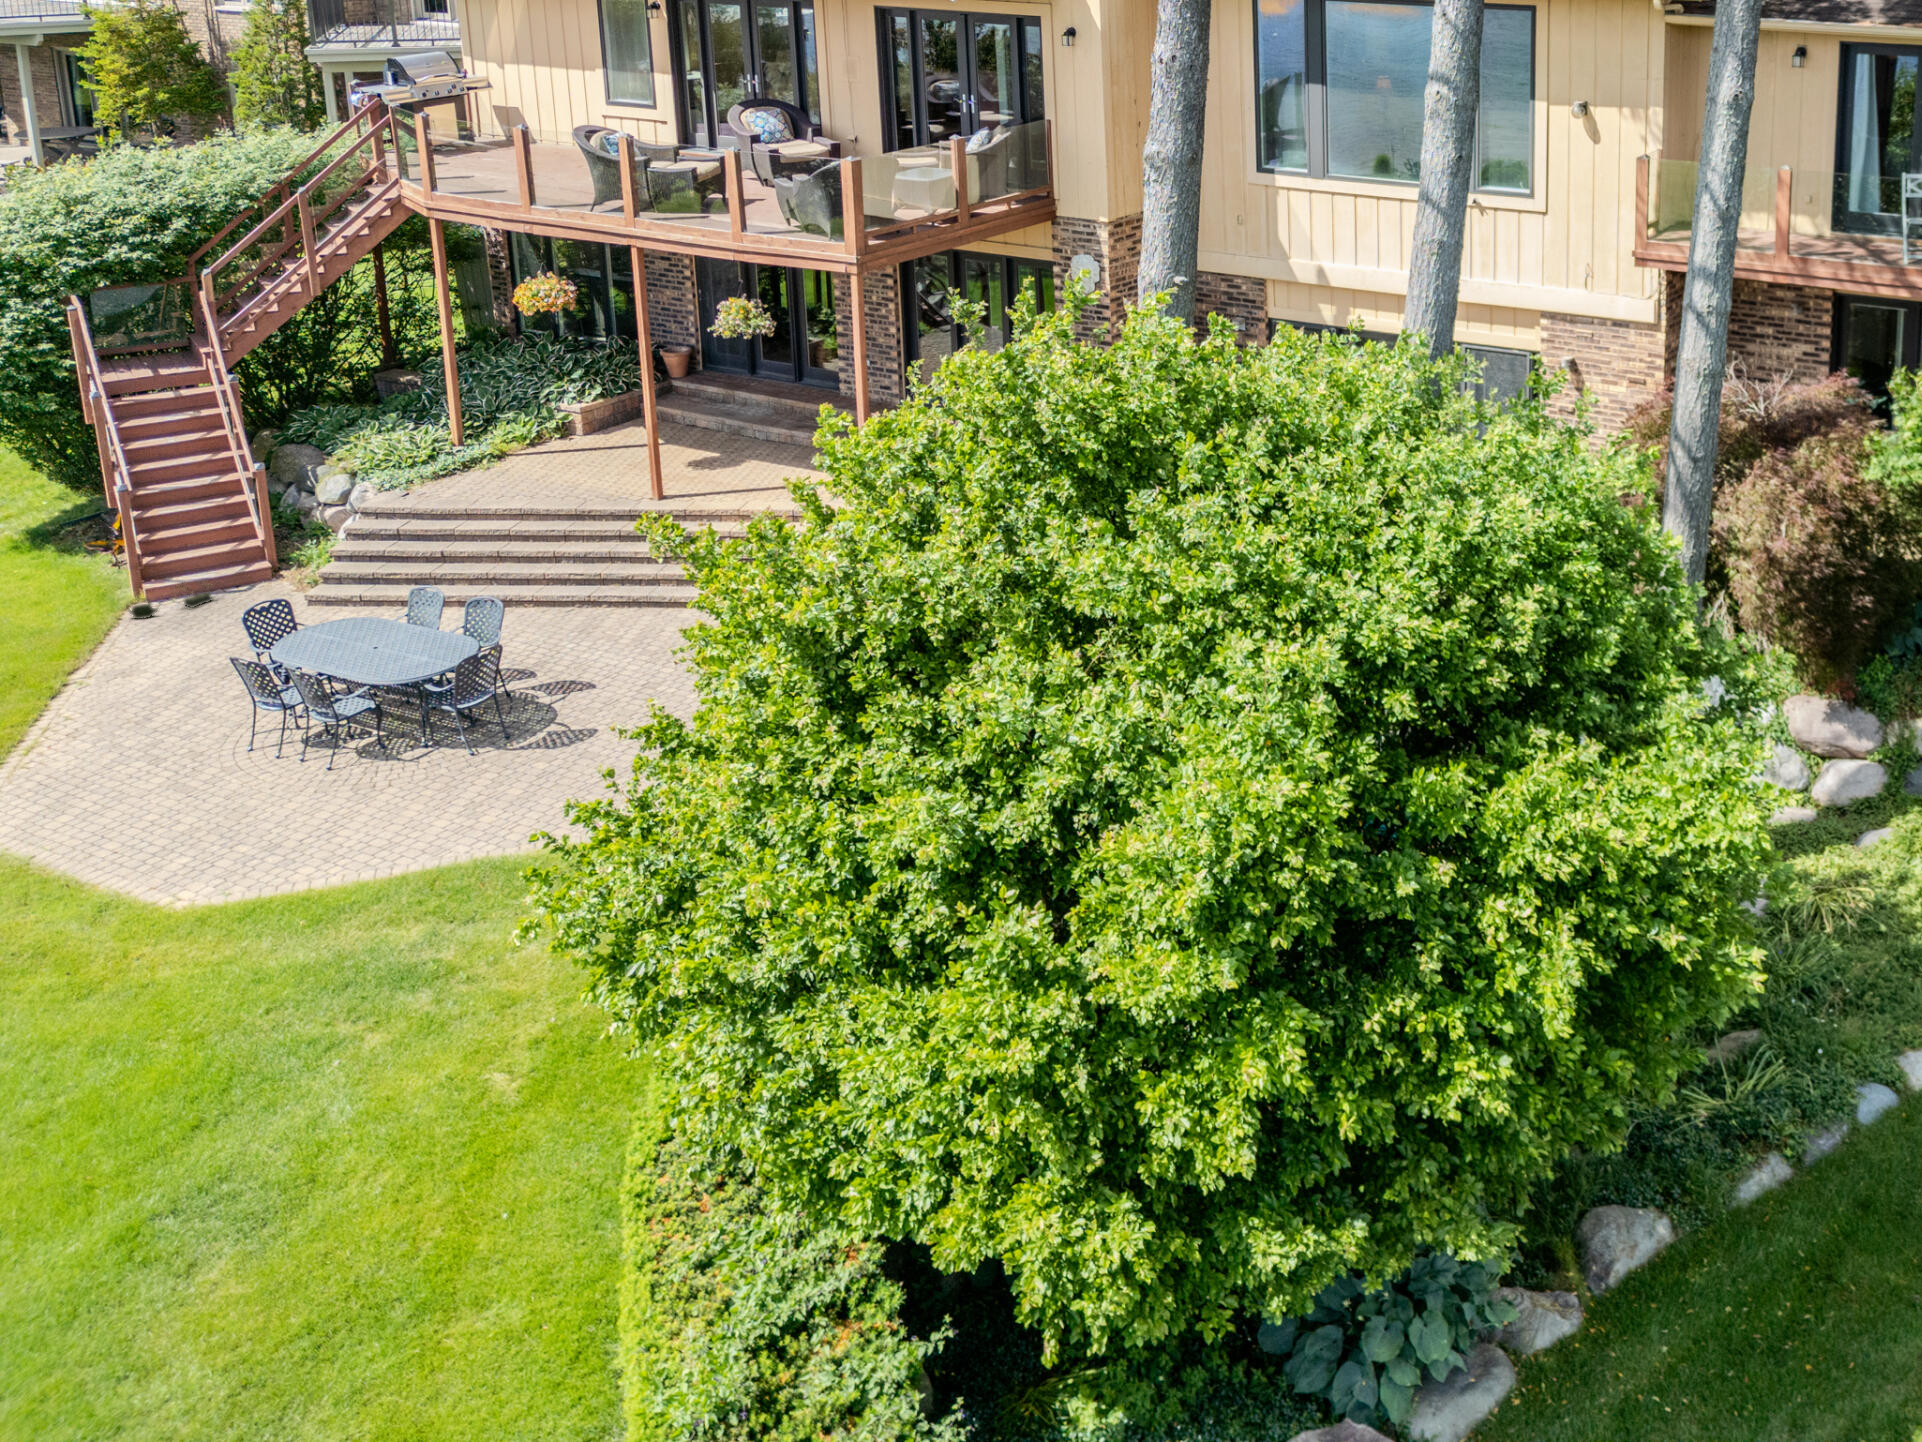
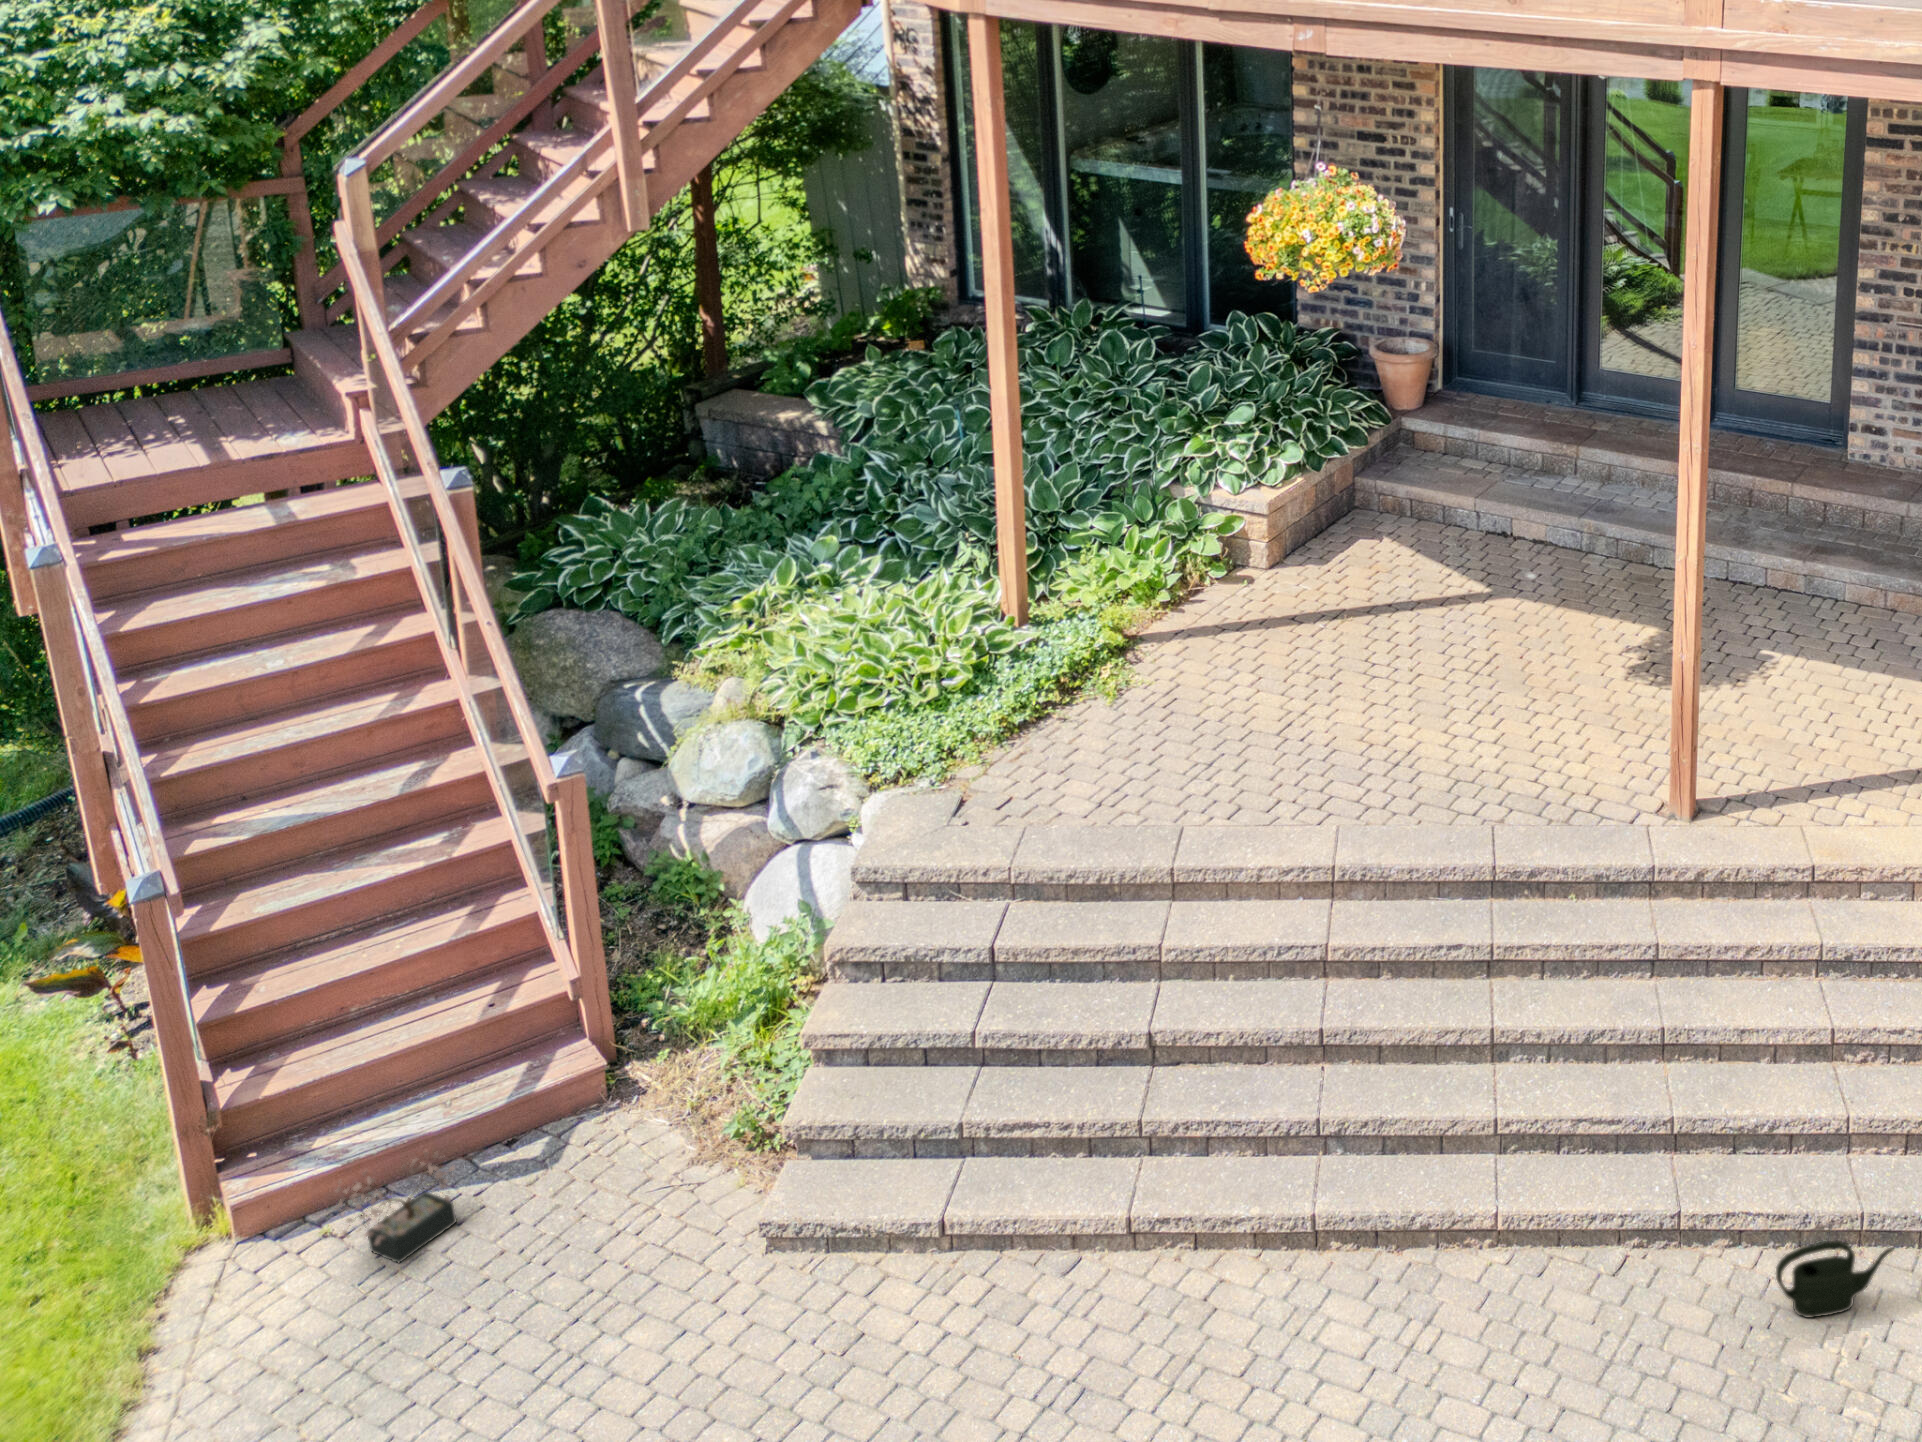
watering can: present [127,599,158,619] -> present [1776,1241,1894,1318]

